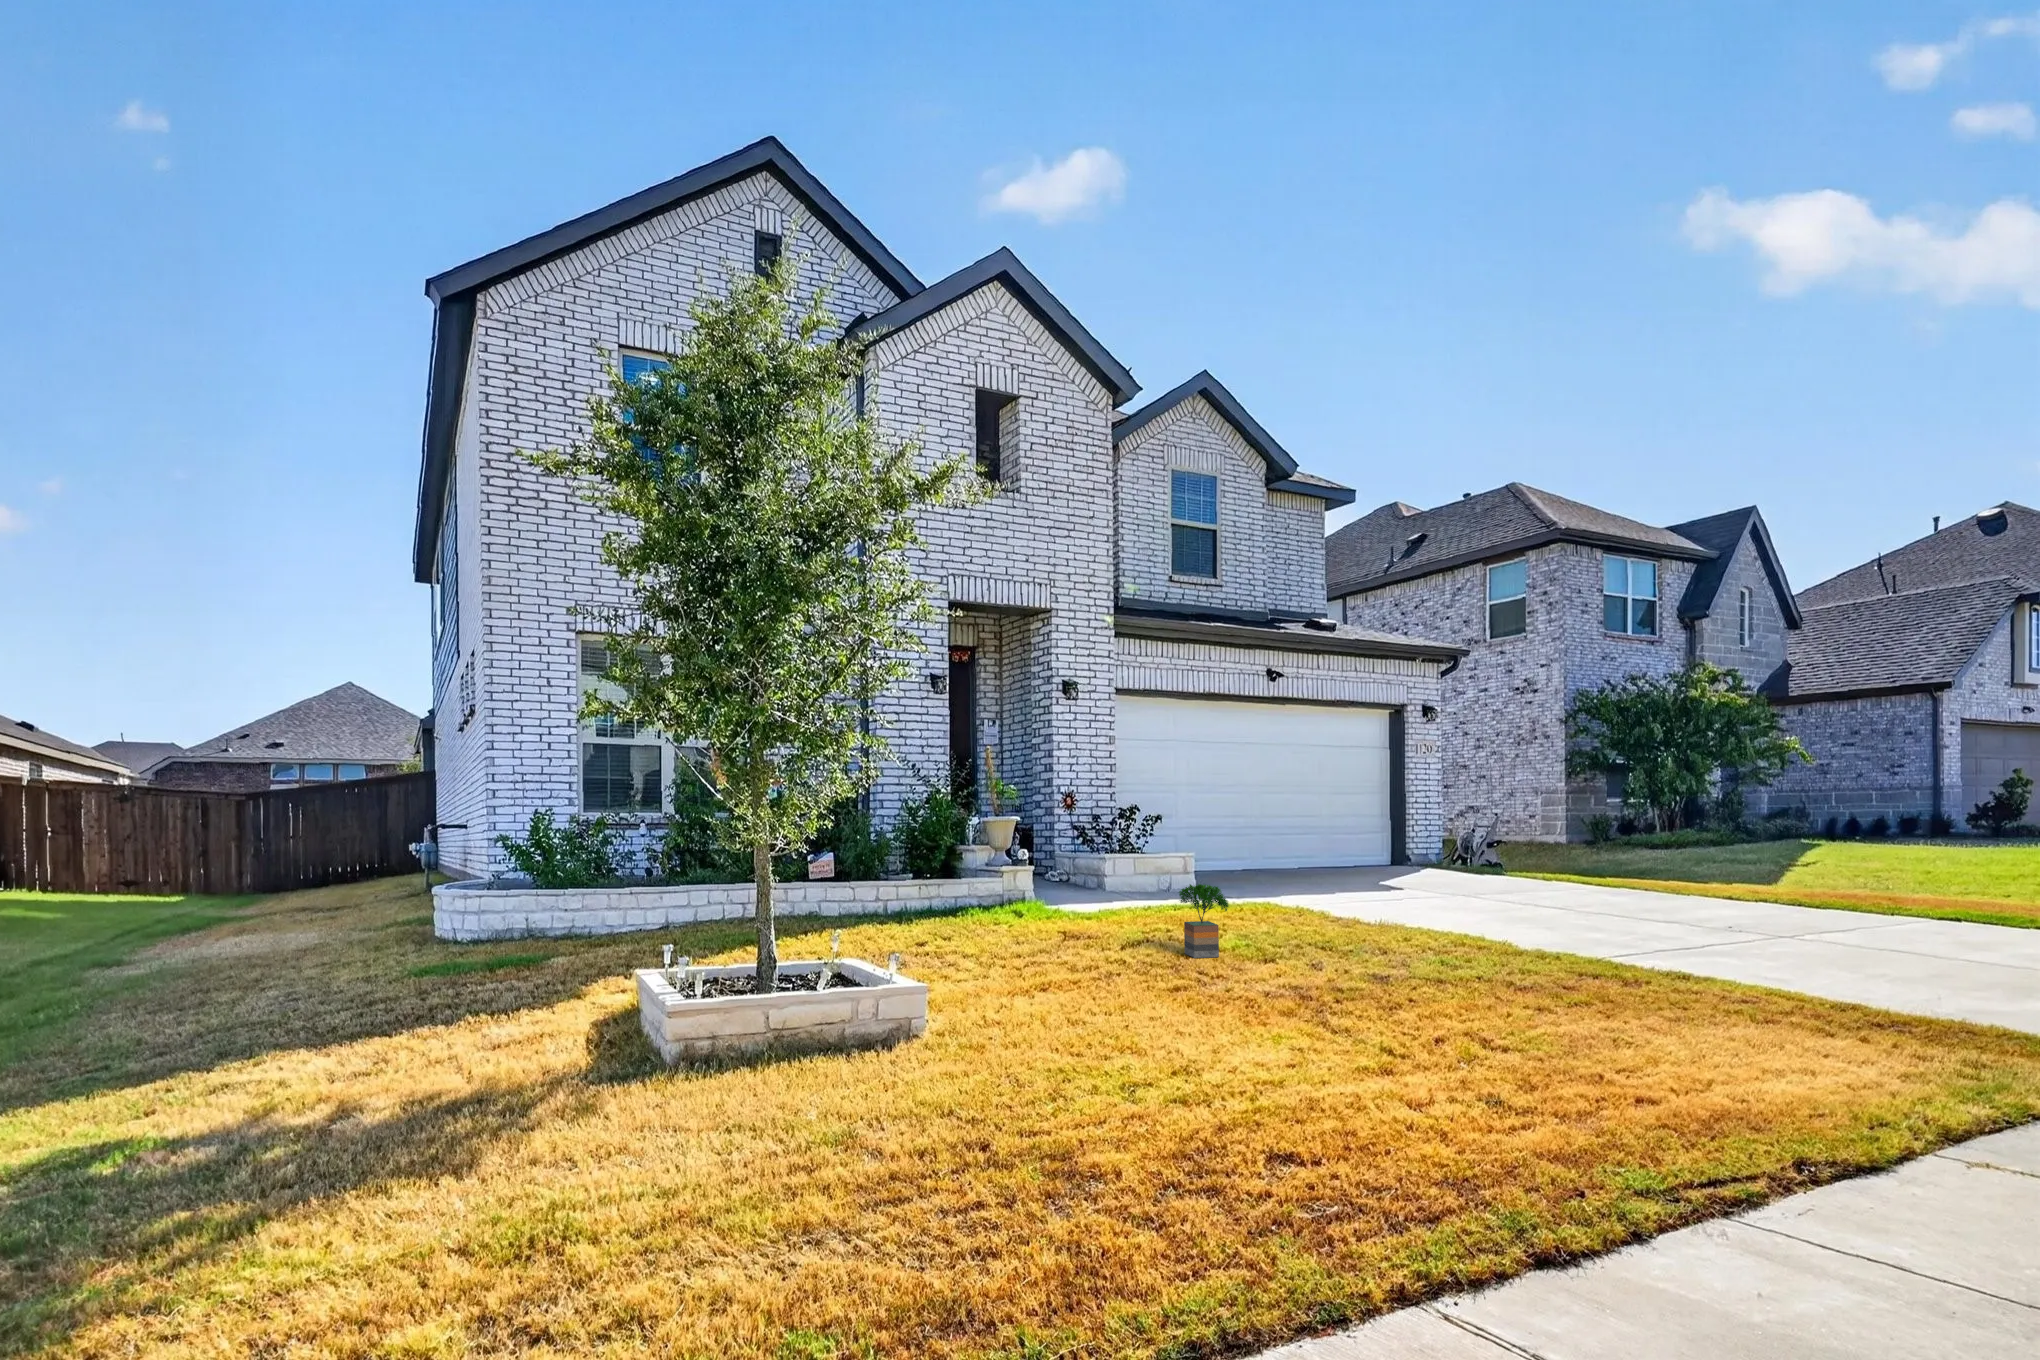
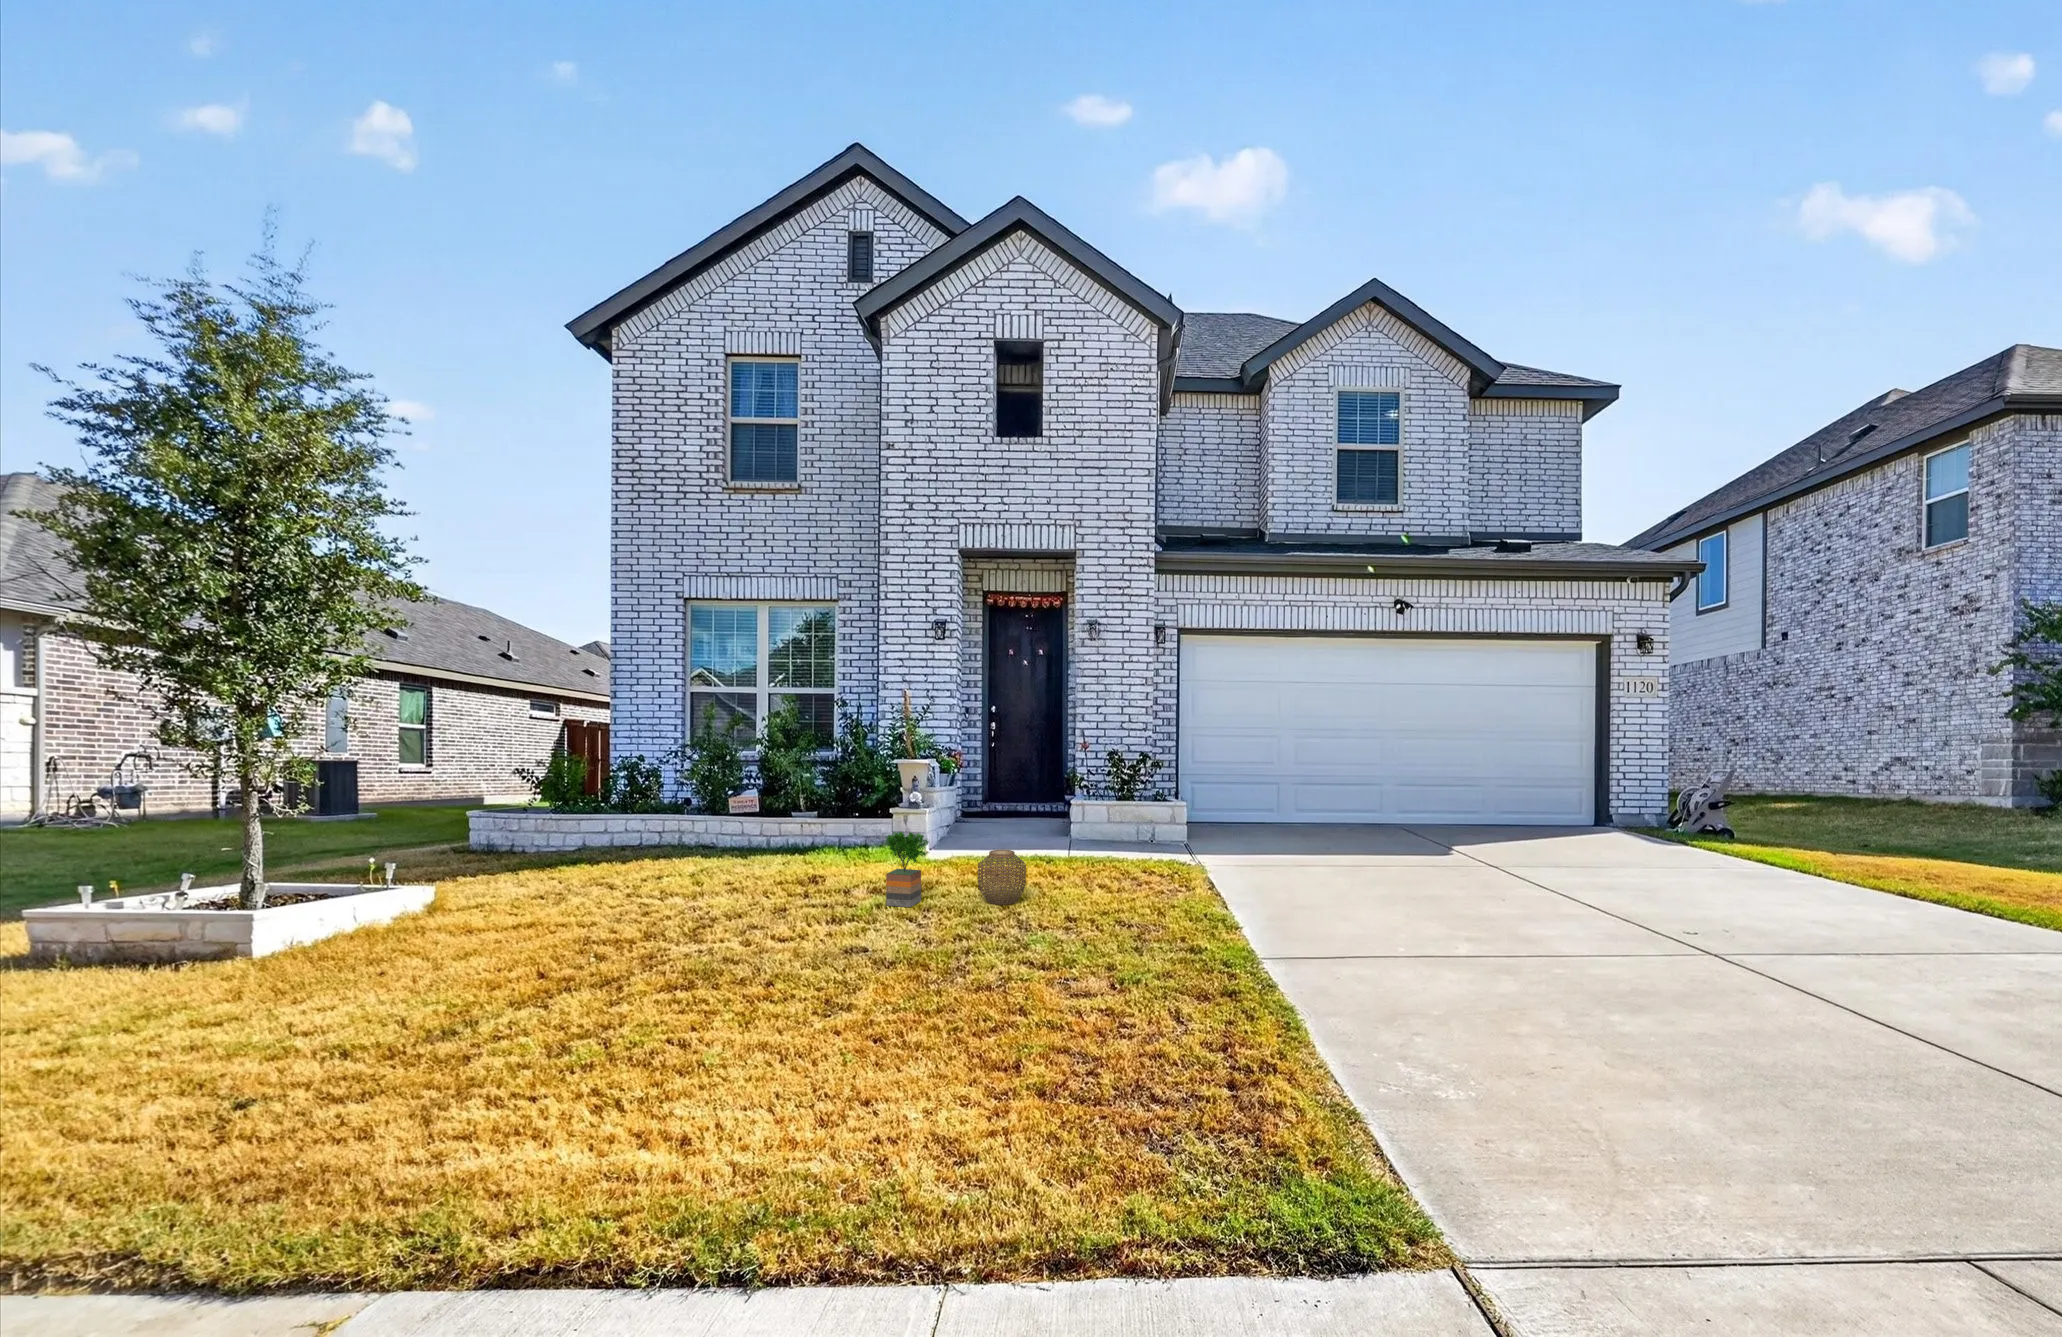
woven basket: none [1248,896,1295,948] -> present [978,850,1026,905]

